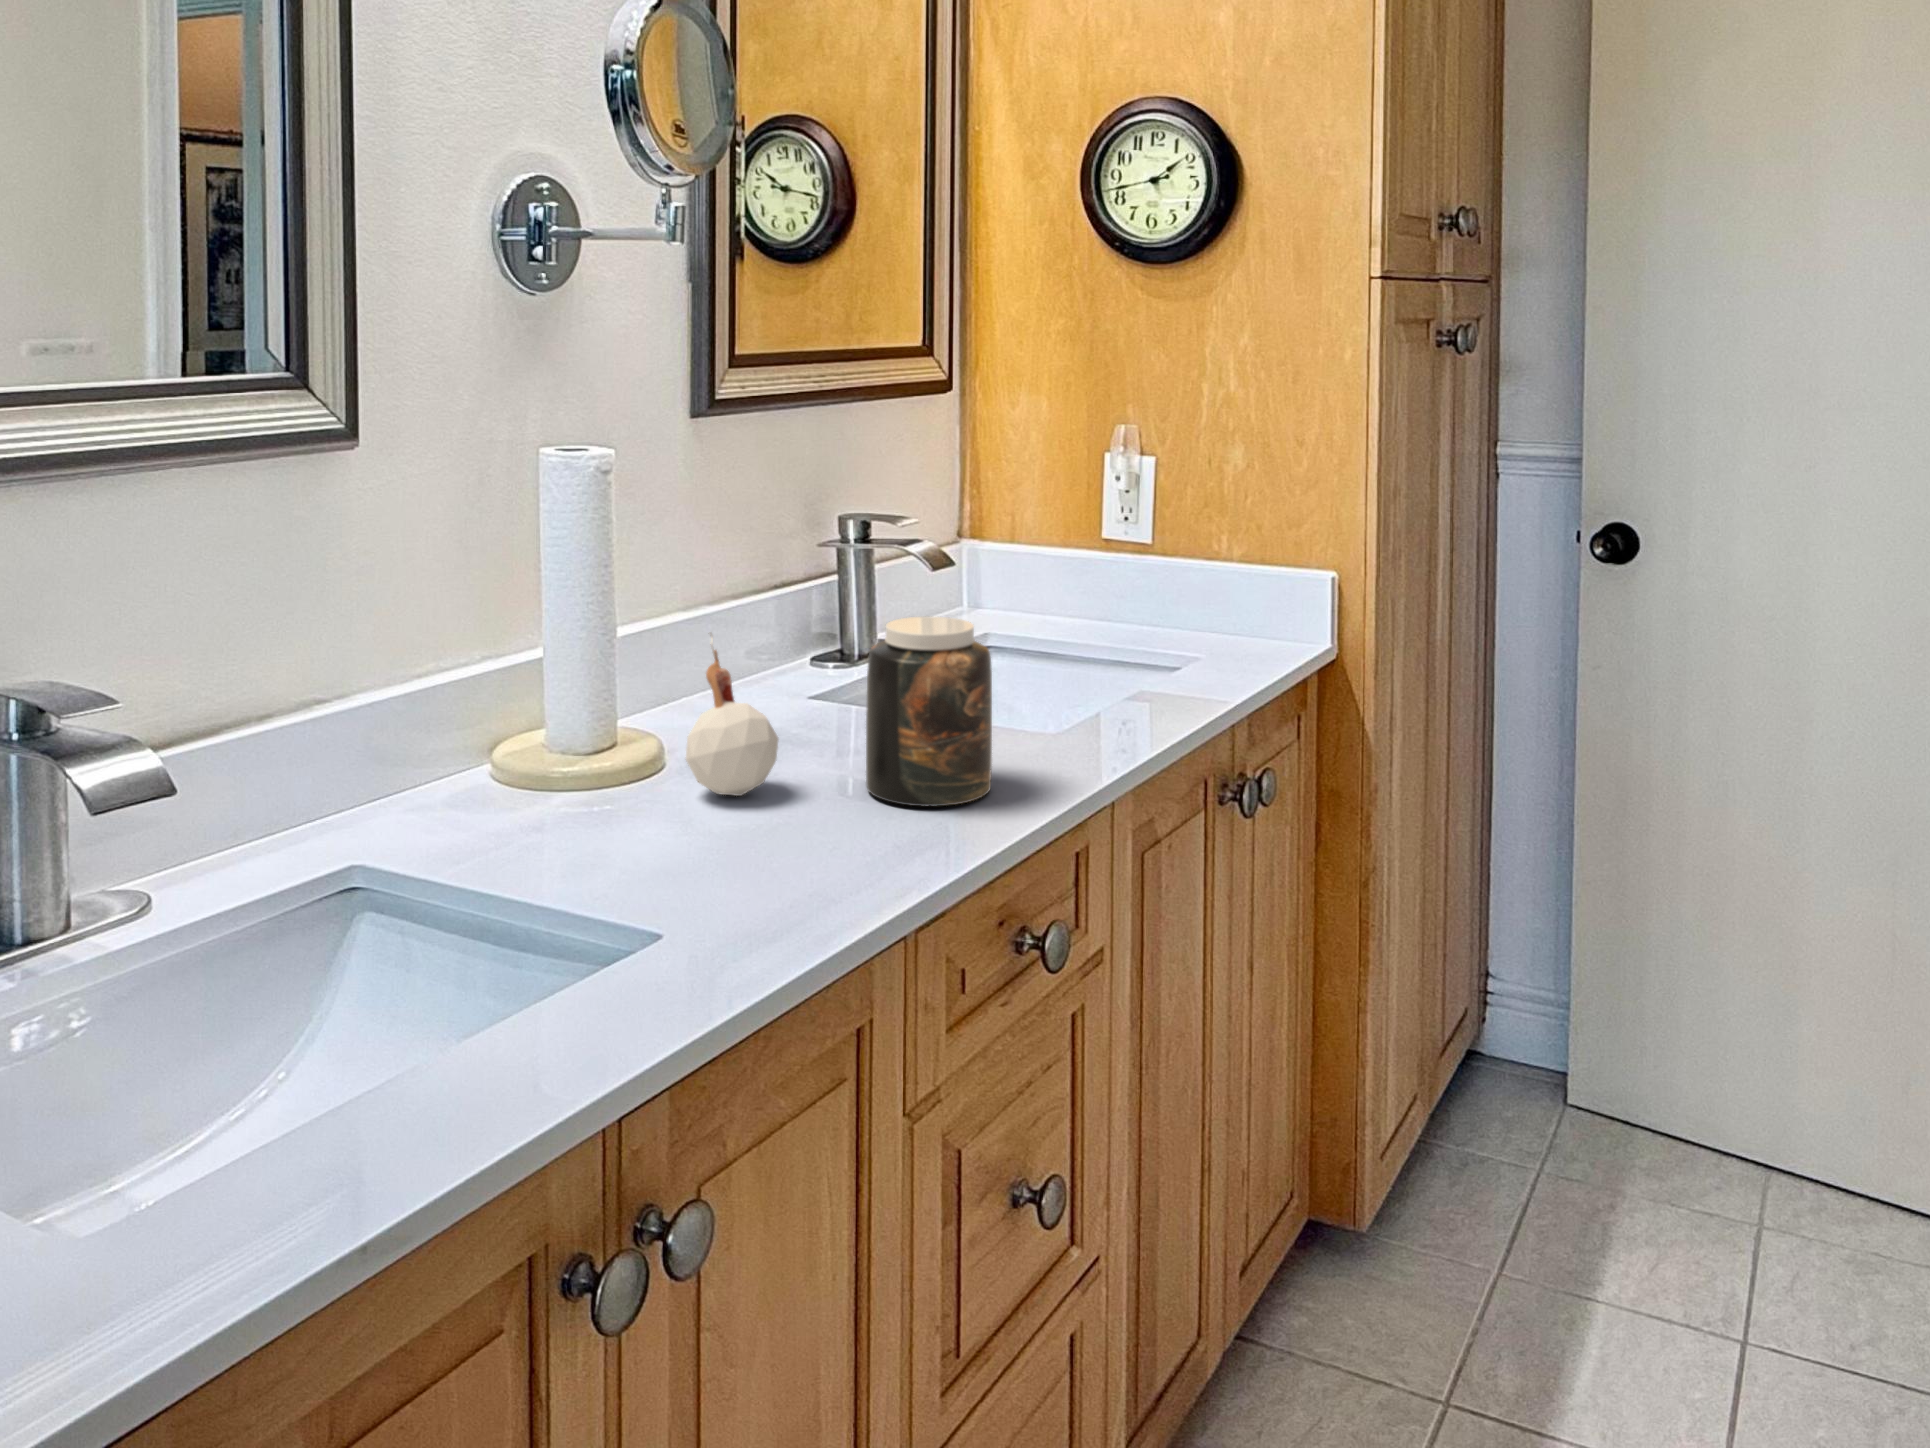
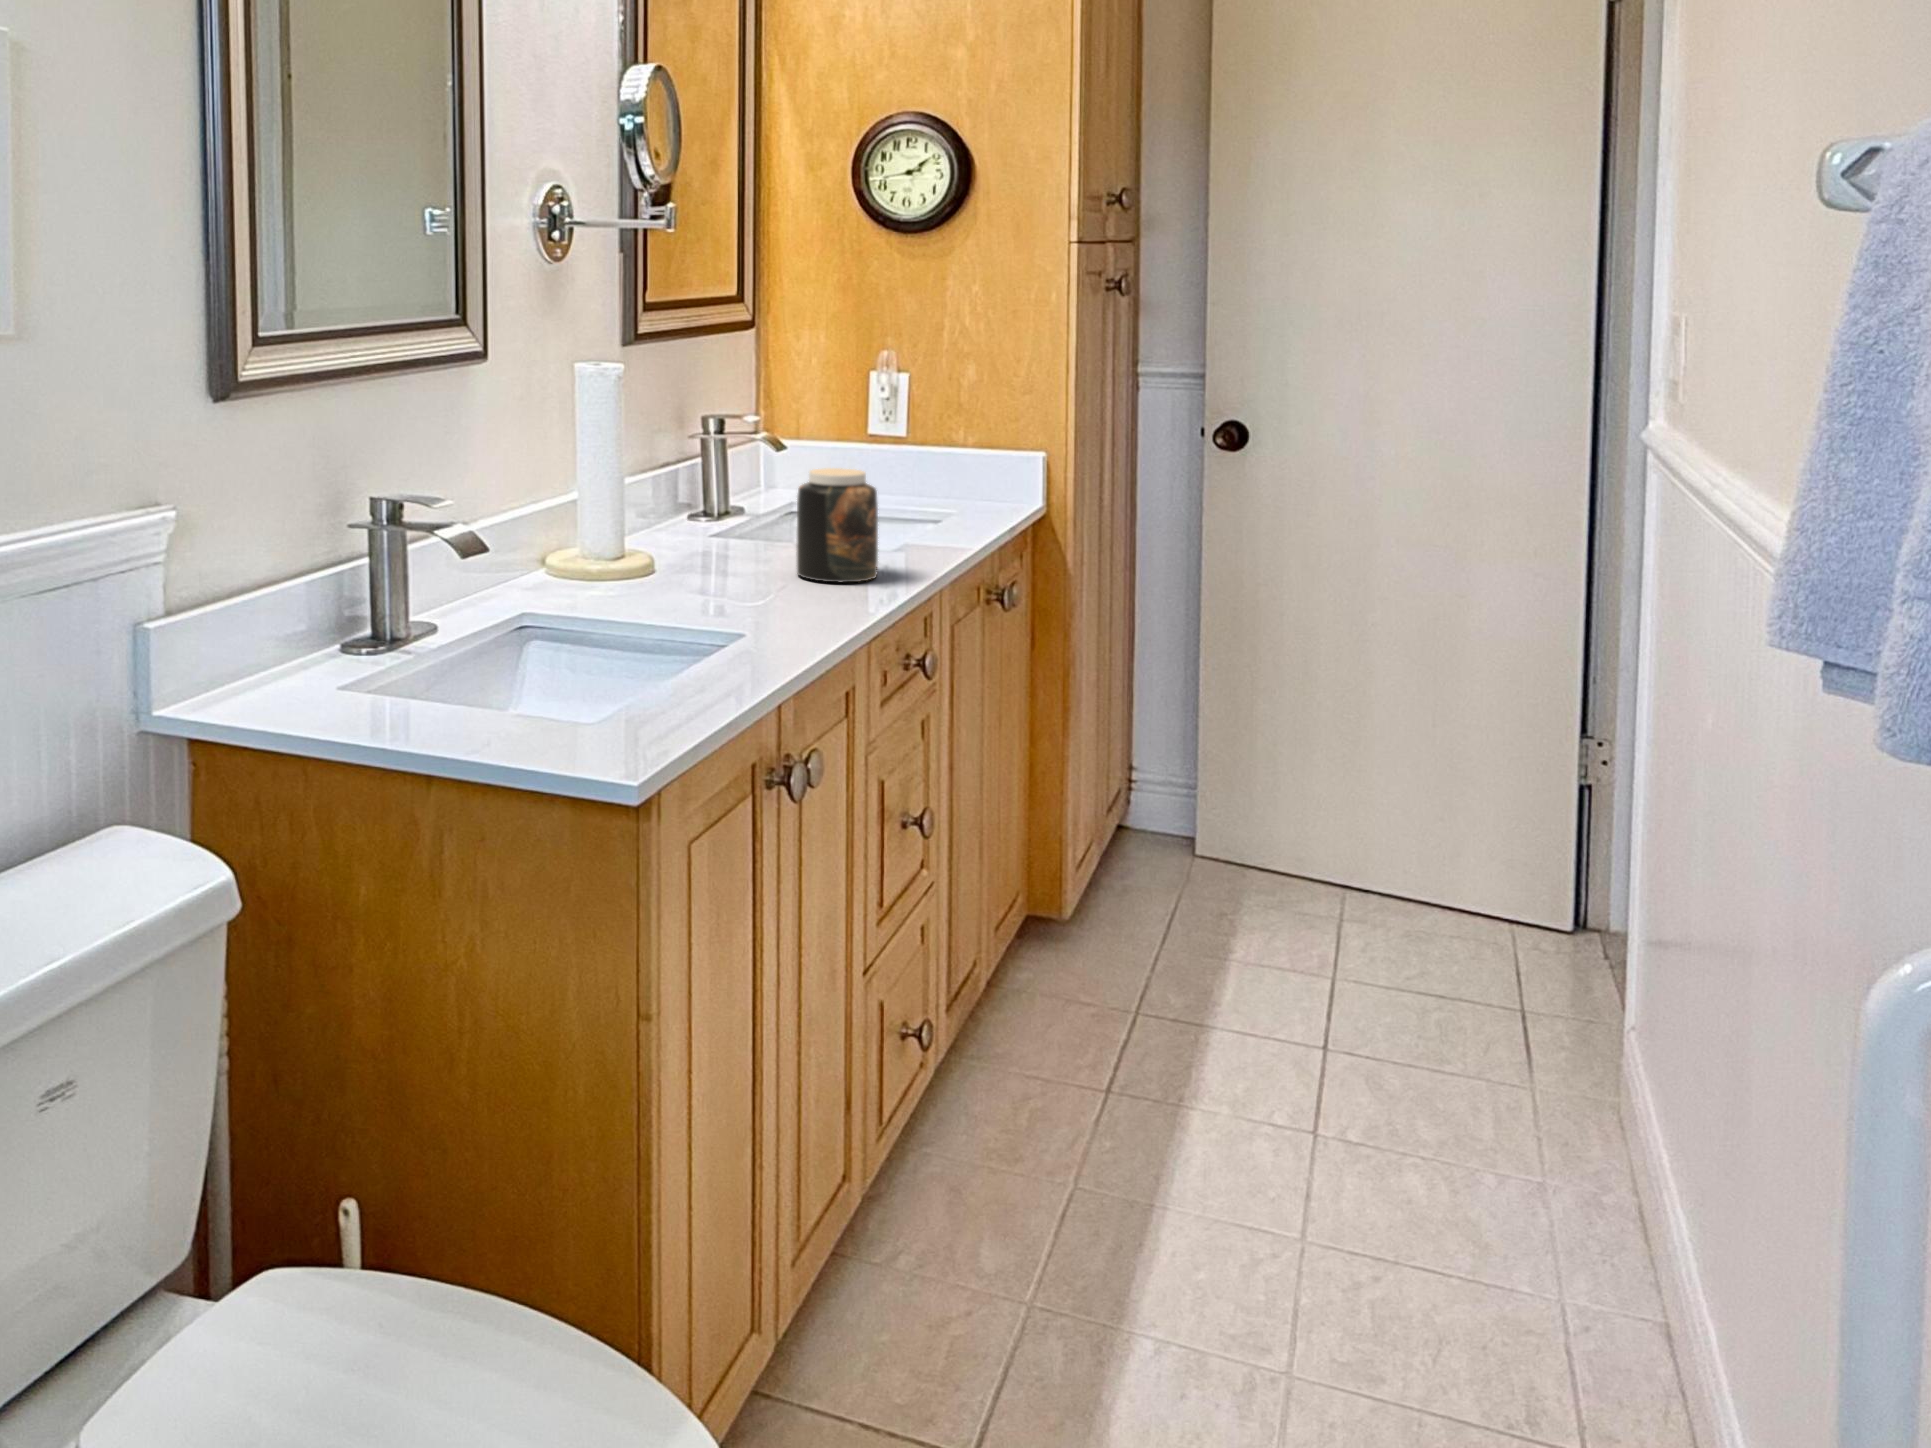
candle: present [686,633,779,796] -> none [688,480,744,581]

